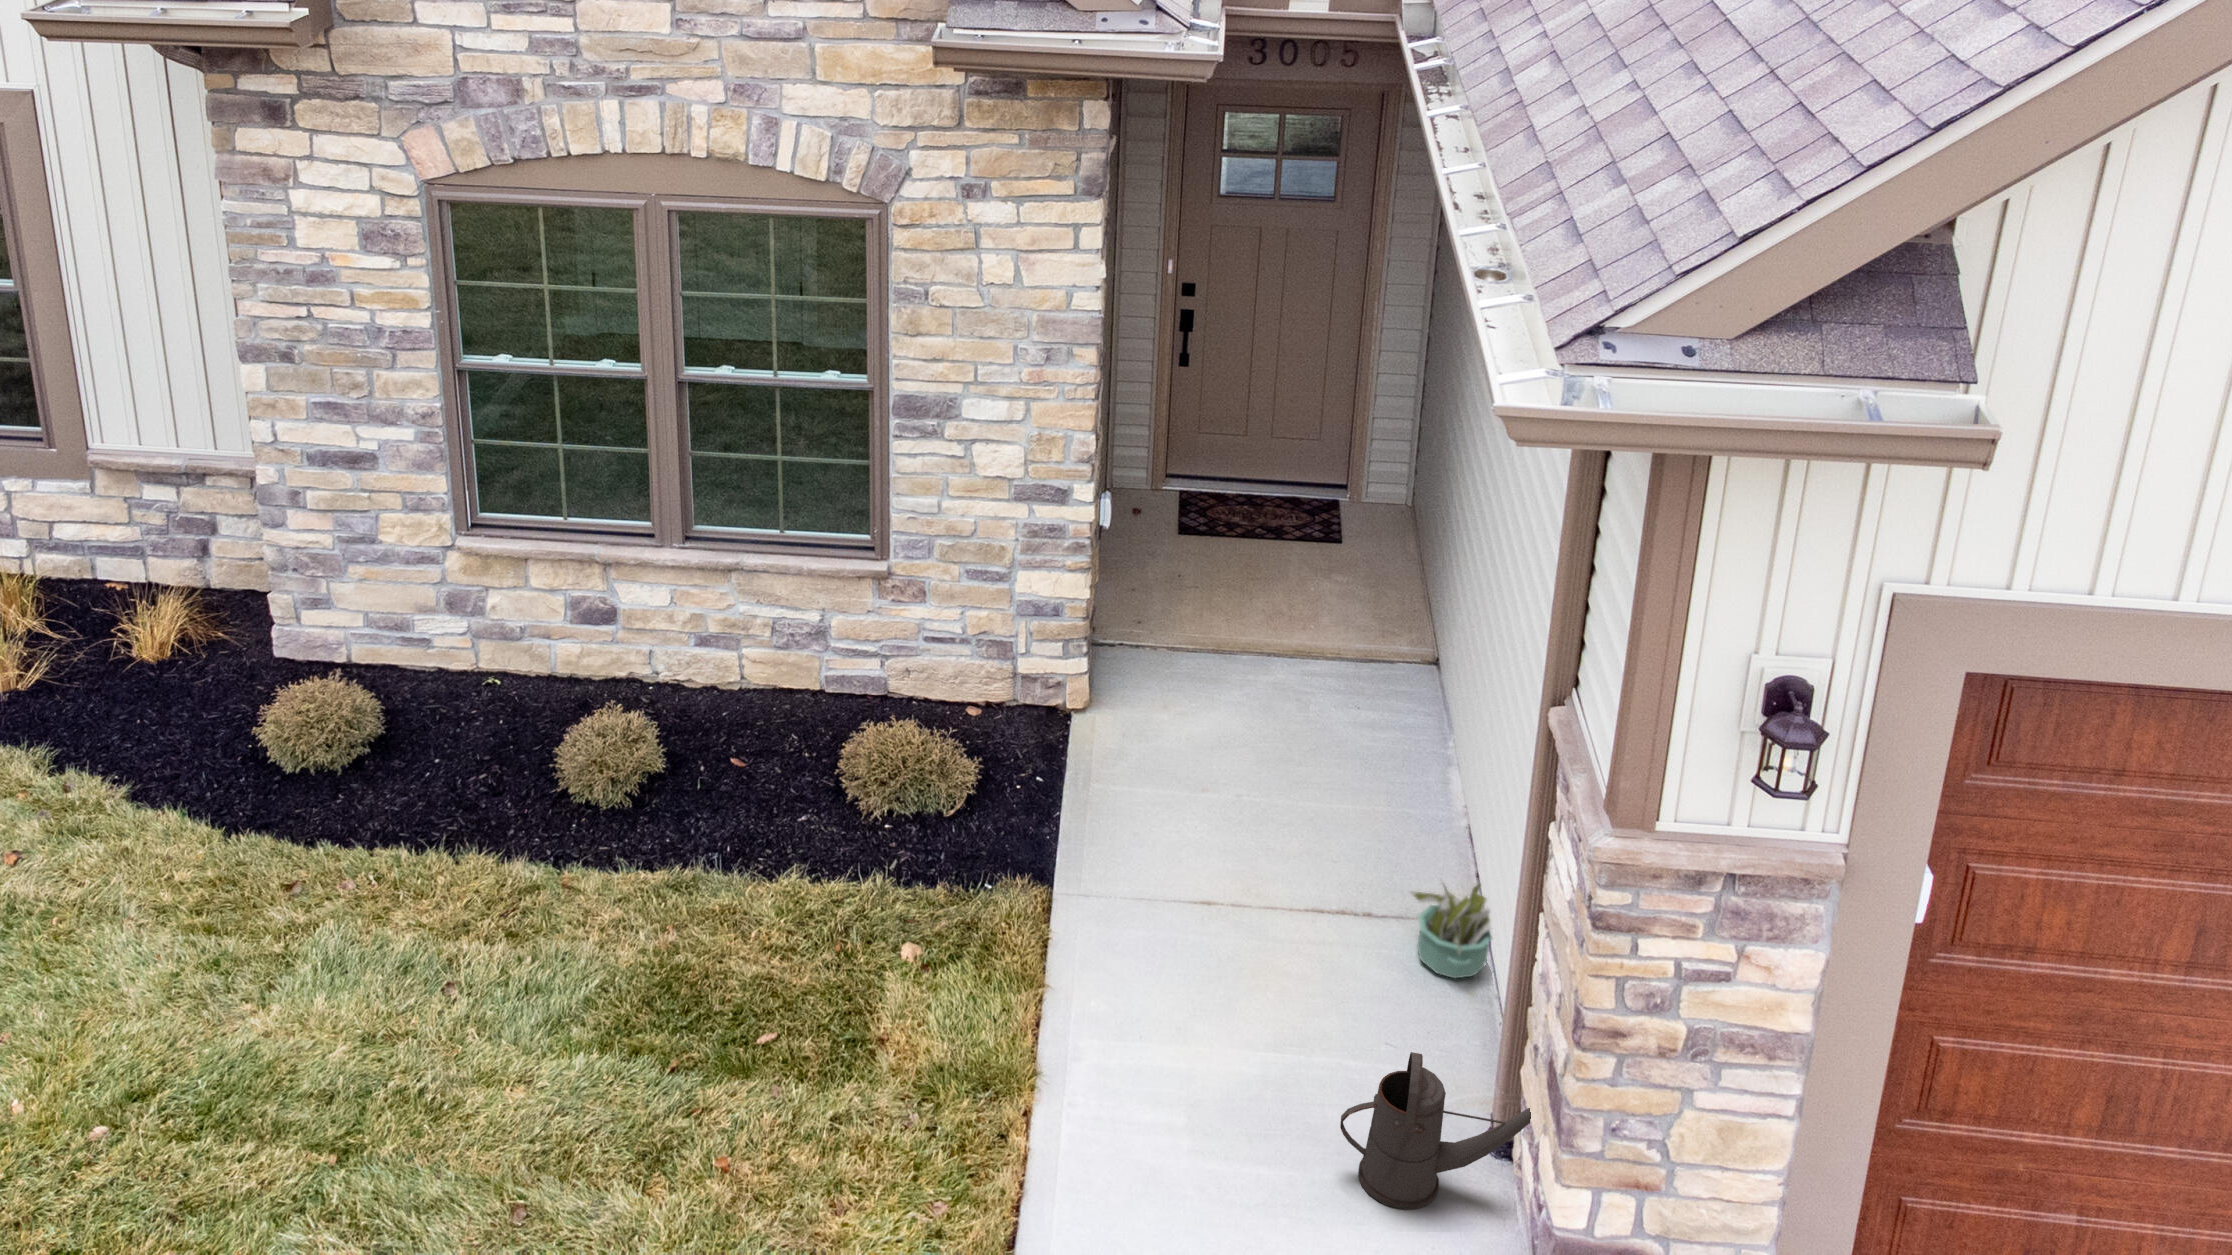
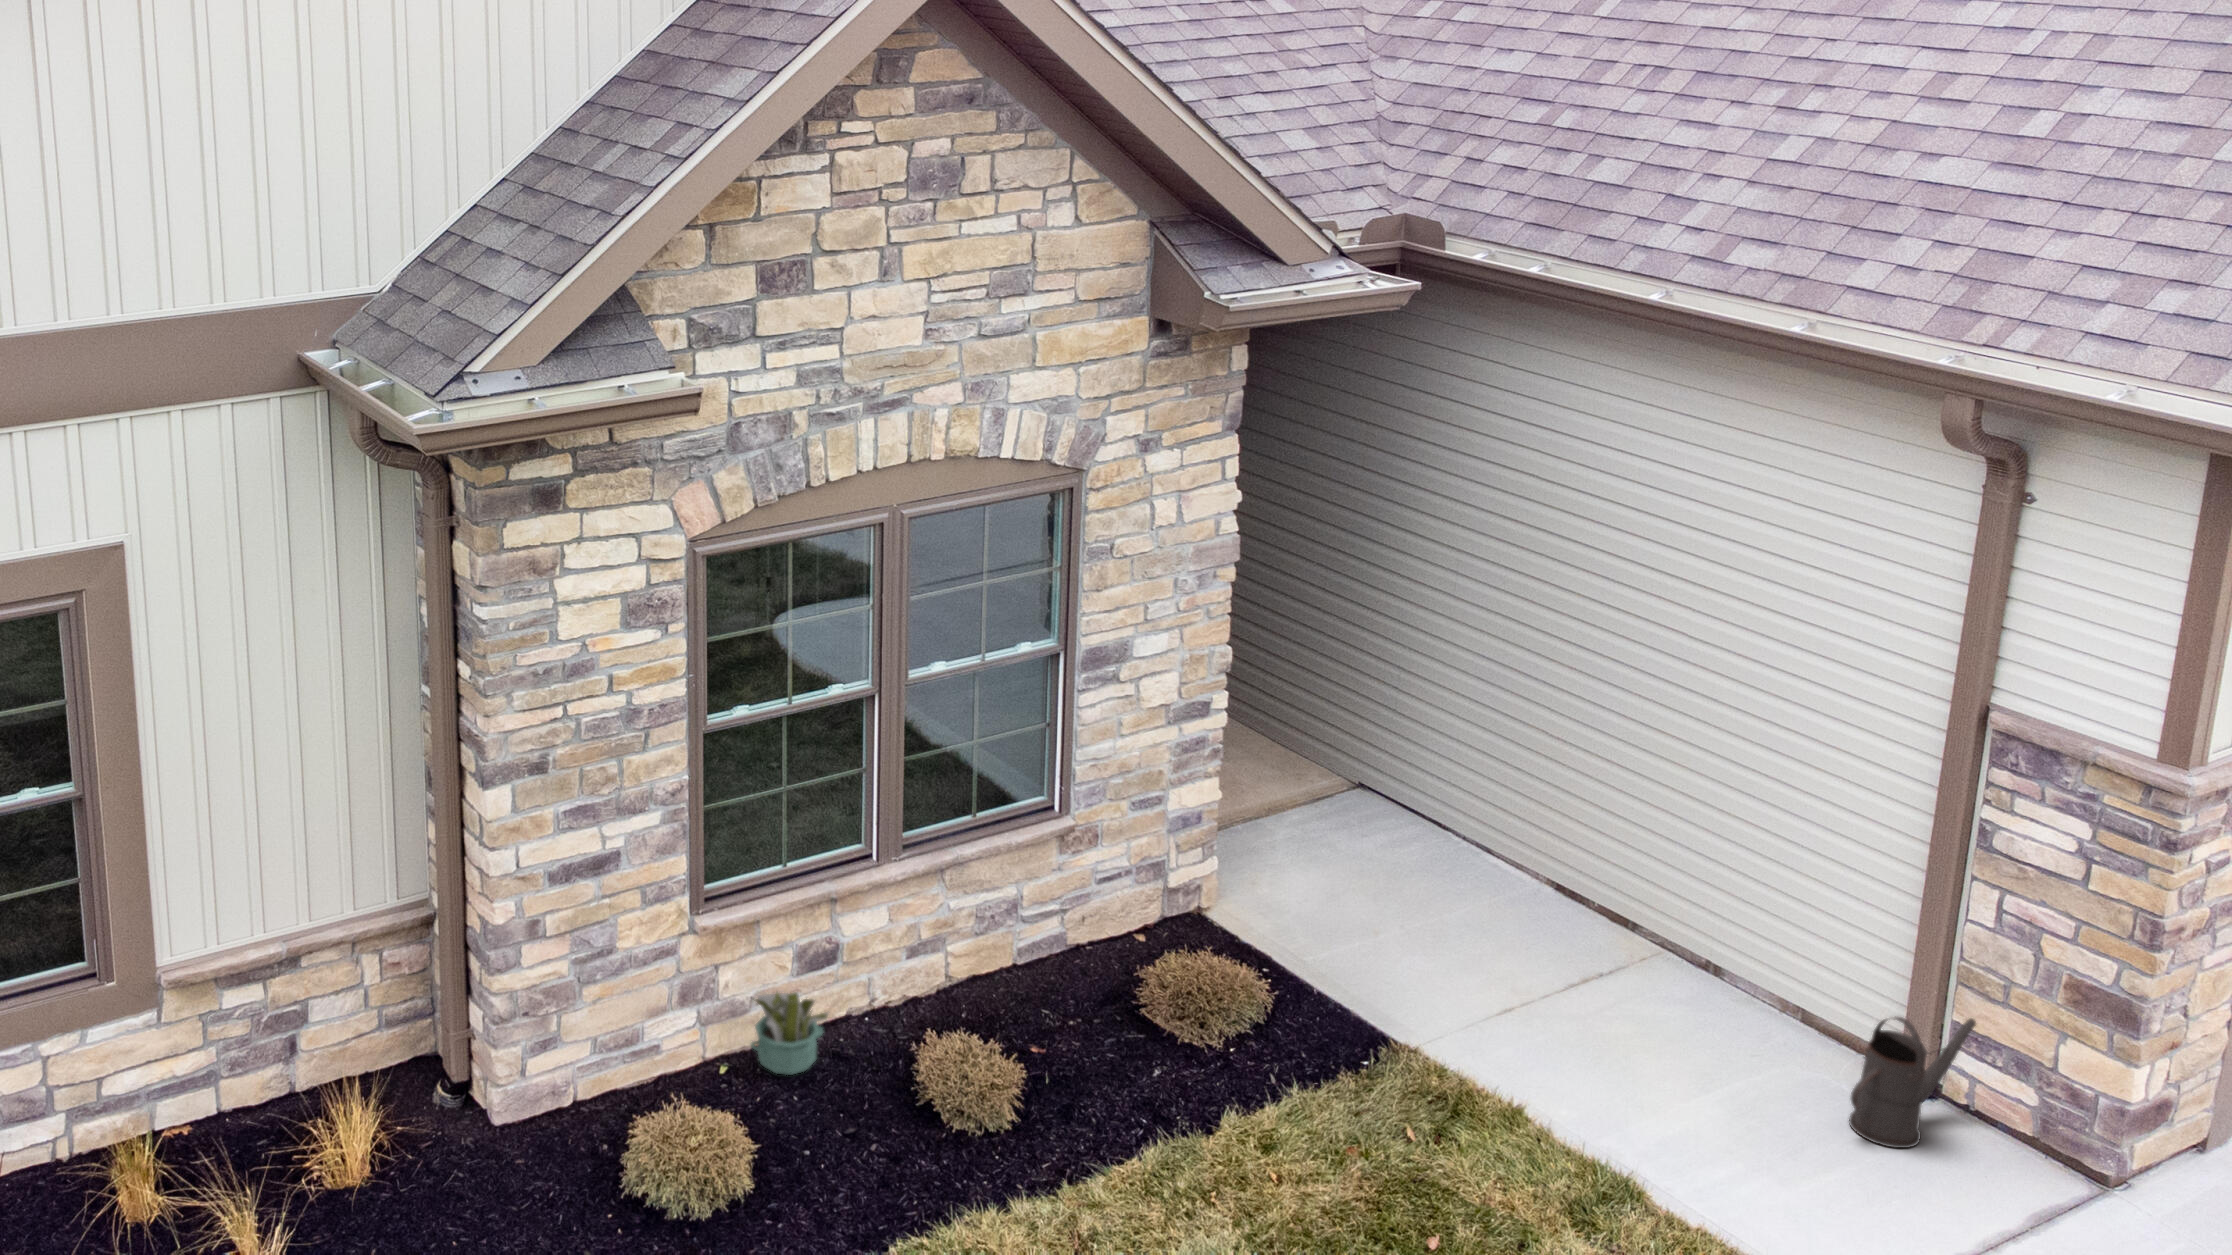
decorative plant: present [1410,884,1492,978] -> present [751,992,828,1075]

